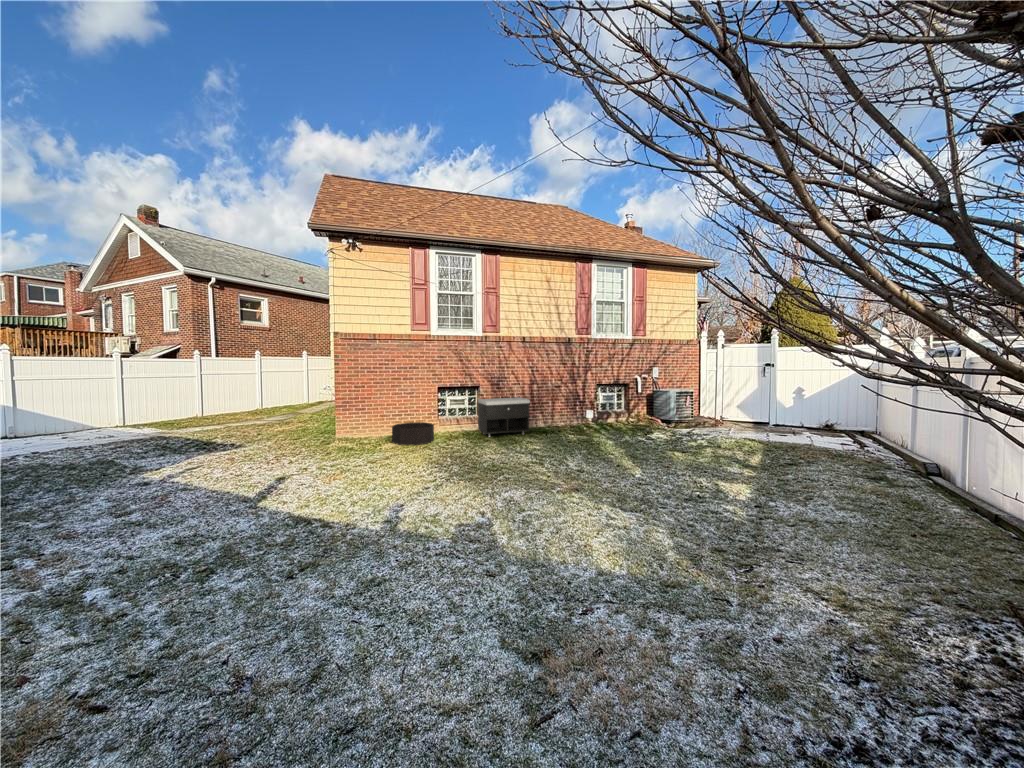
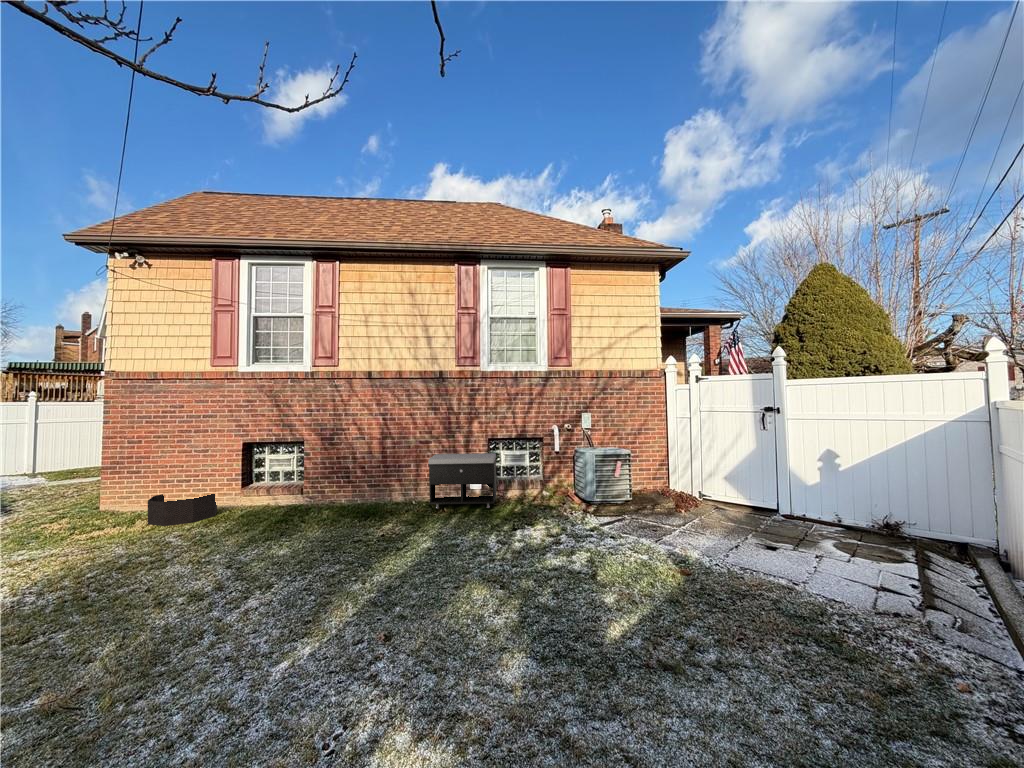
storage bench: present [478,397,530,437] -> present [428,453,496,508]

